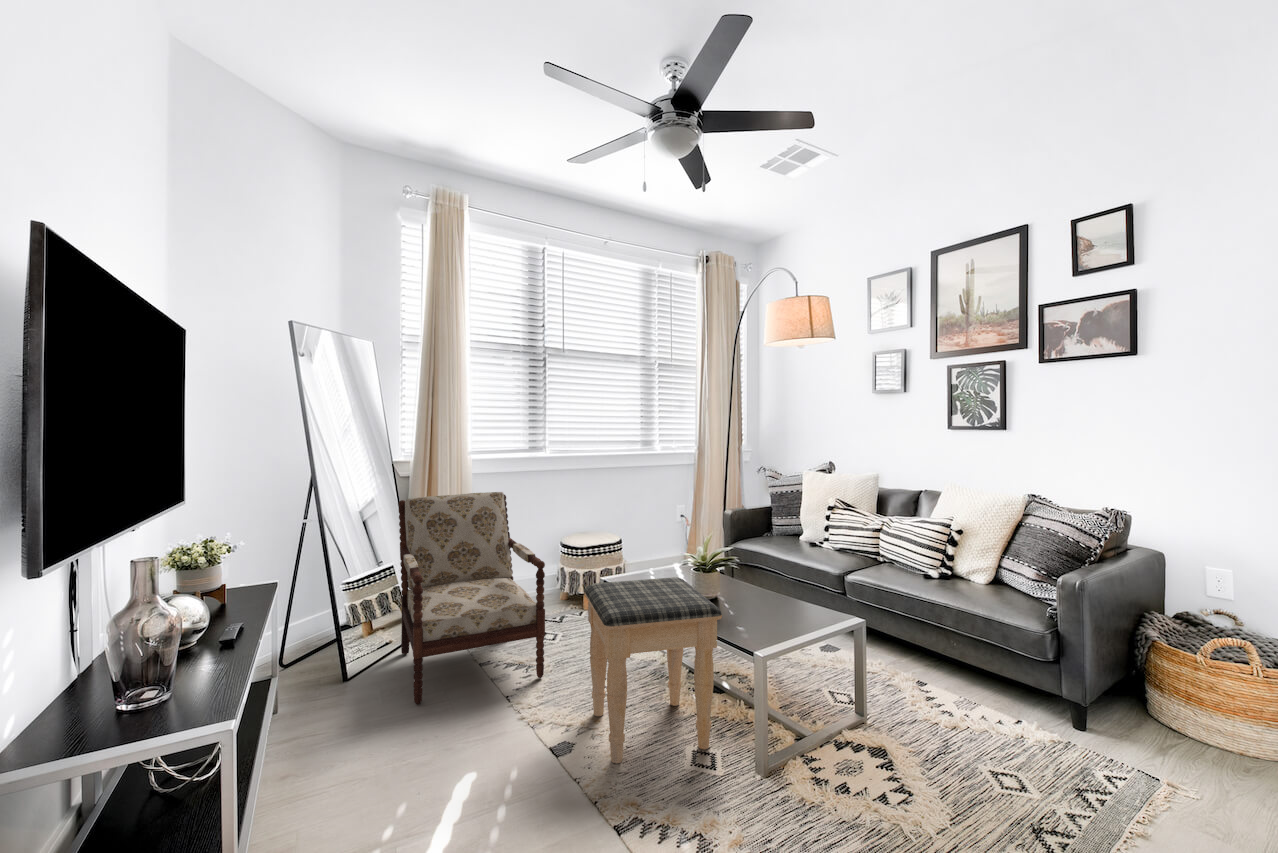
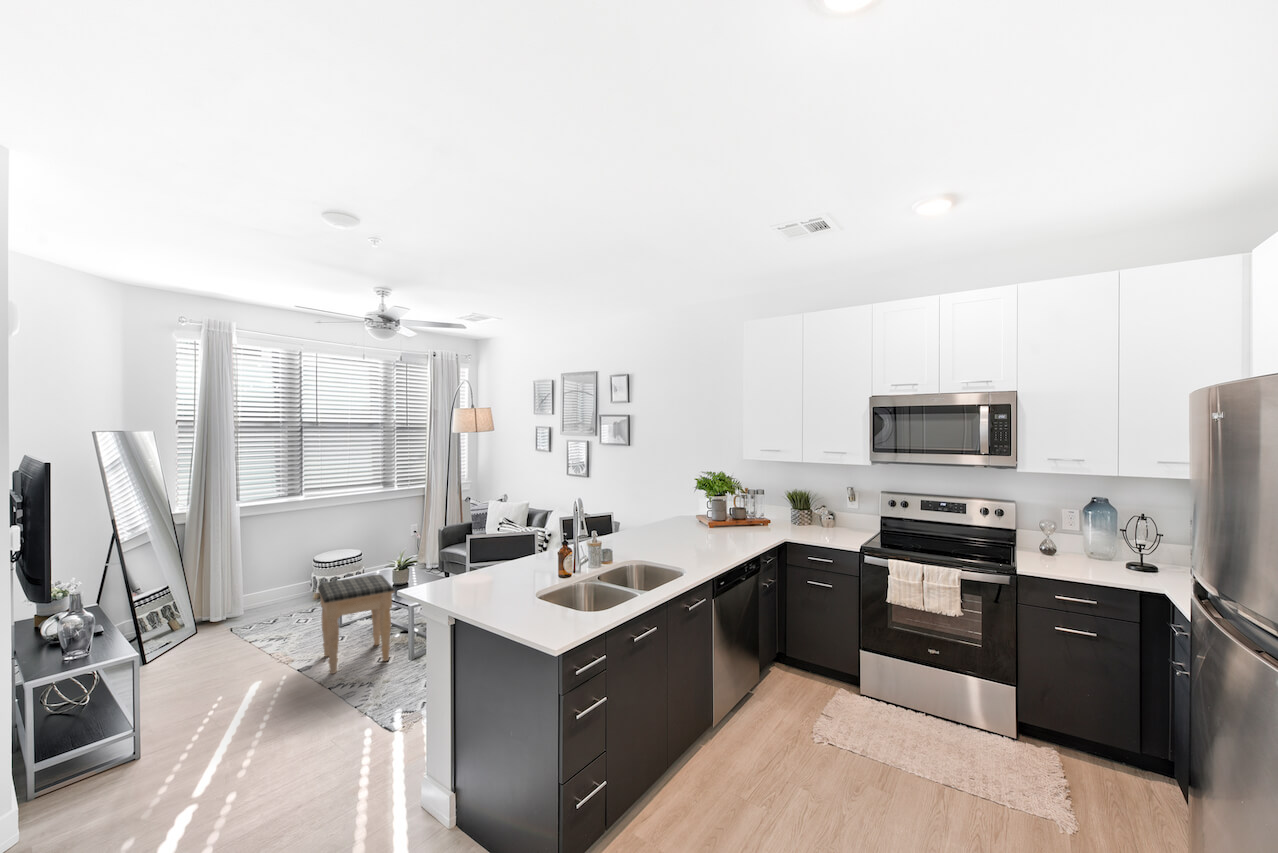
armchair: present [398,492,545,704] -> none [181,530,295,668]

